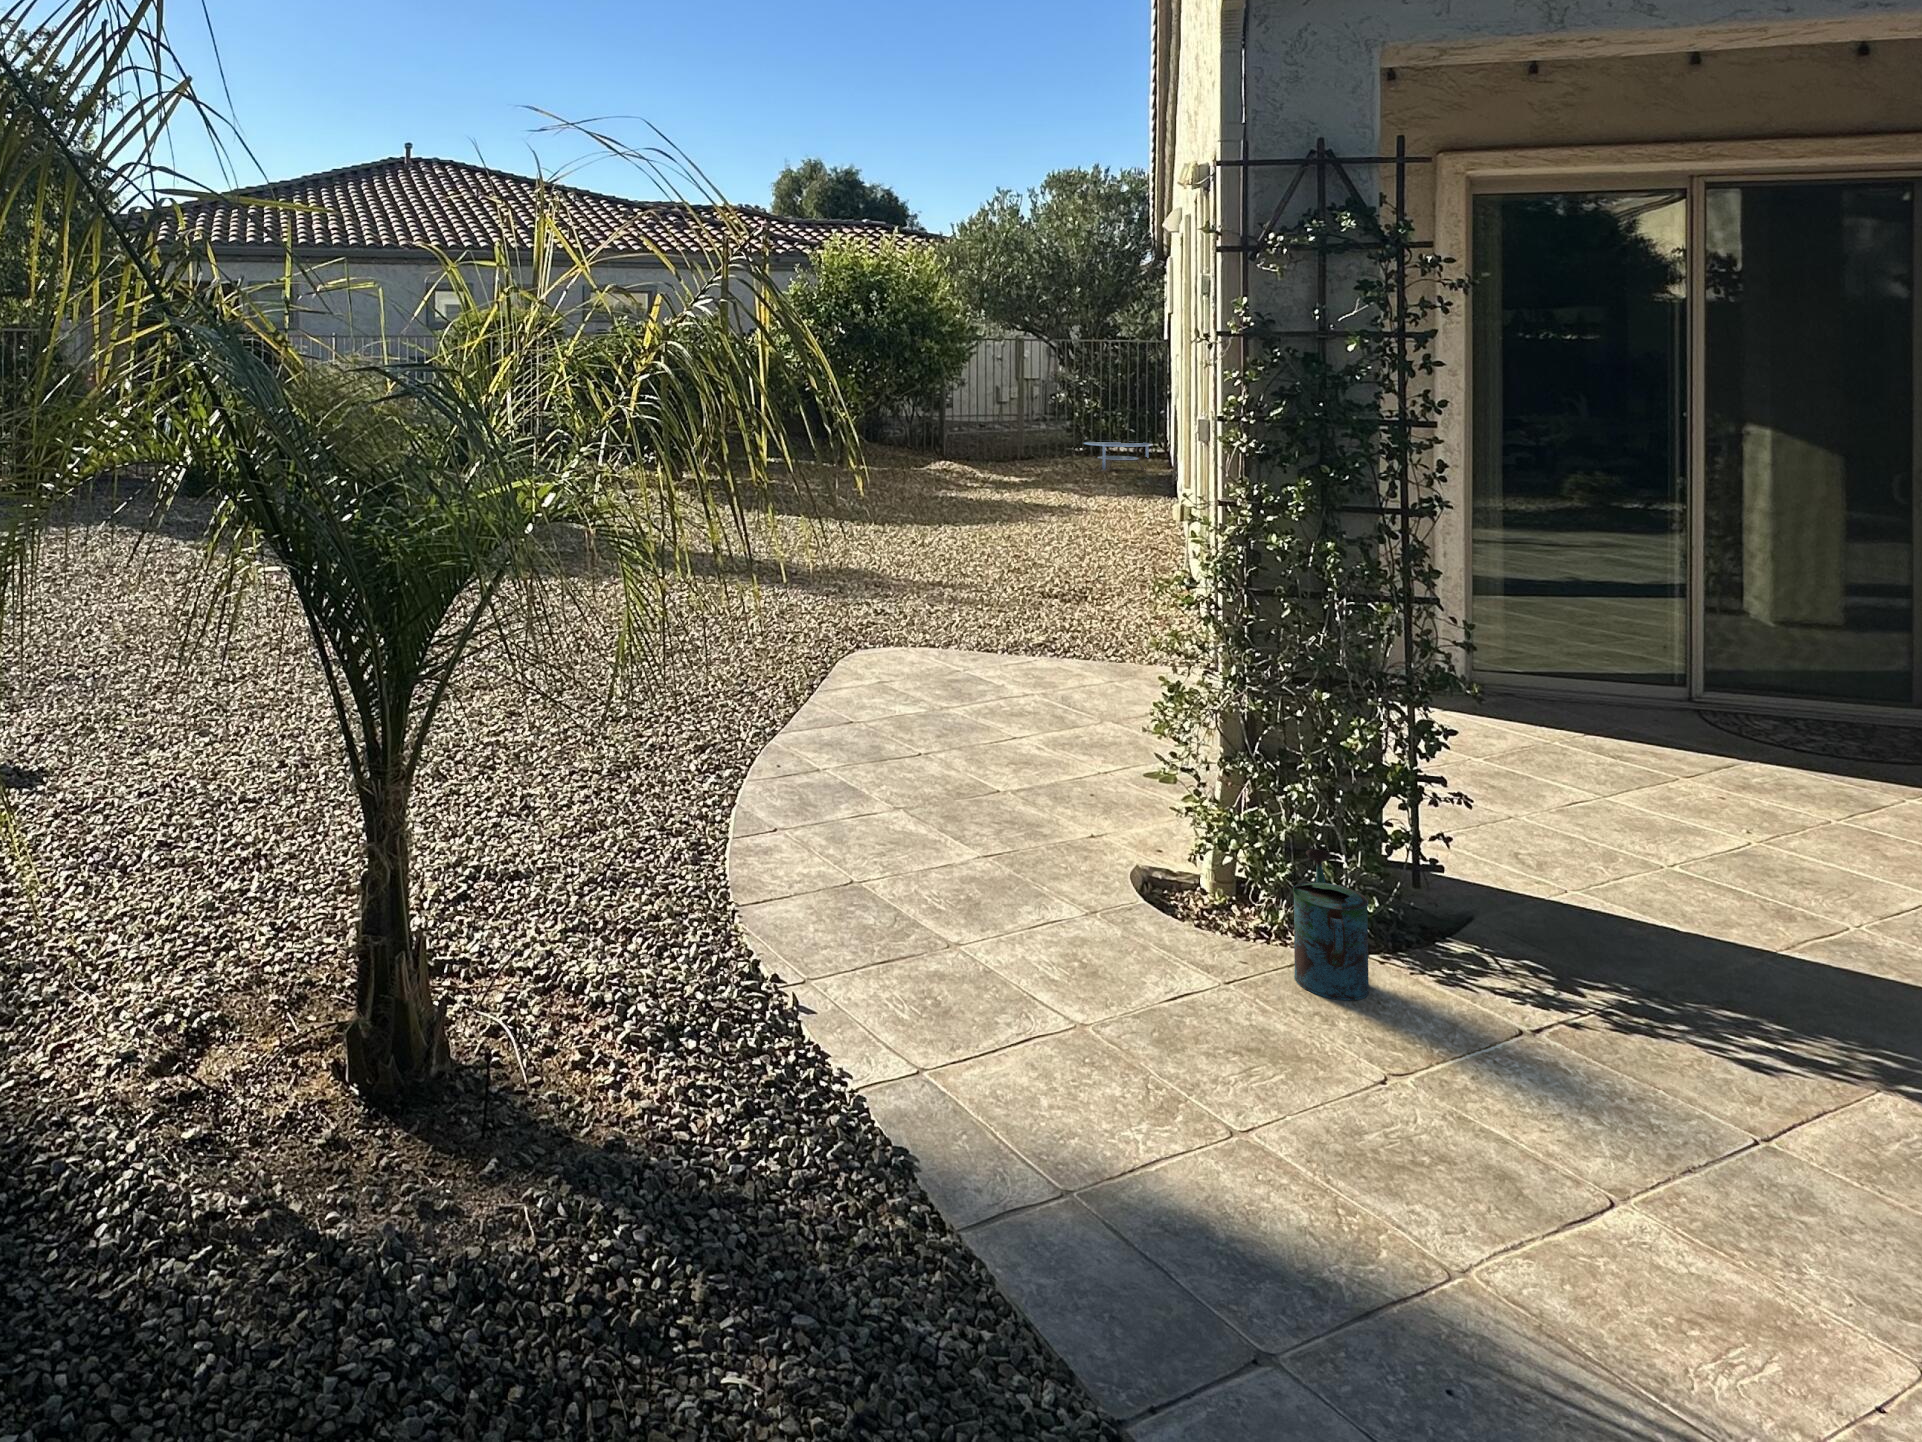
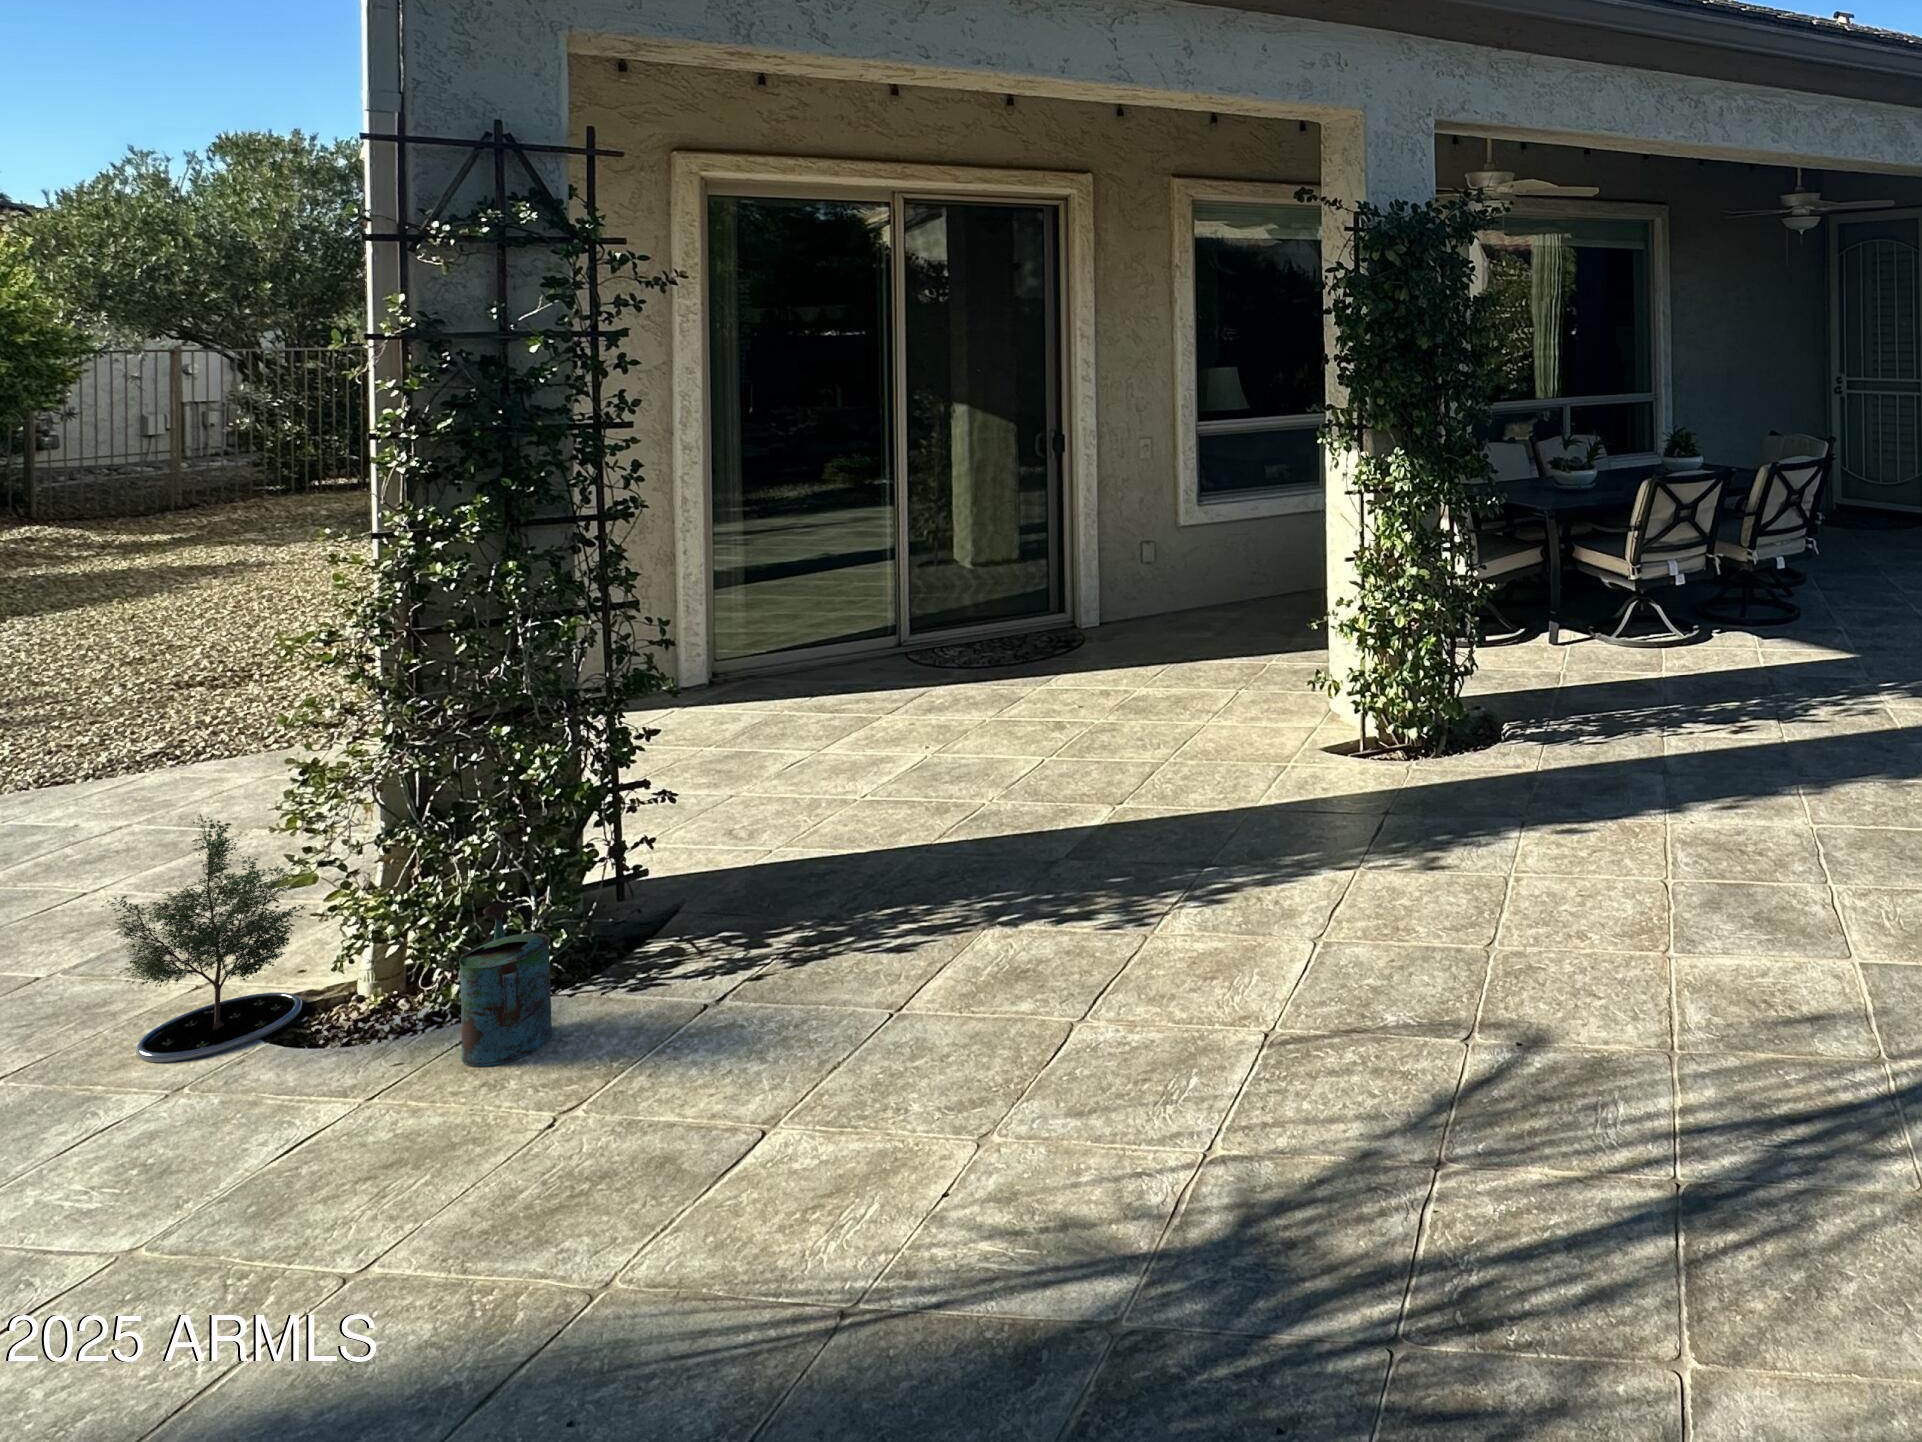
round table: present [1083,442,1153,472] -> none [278,469,386,512]
potted tree: none [1047,697,1169,890] -> present [102,814,306,1062]

